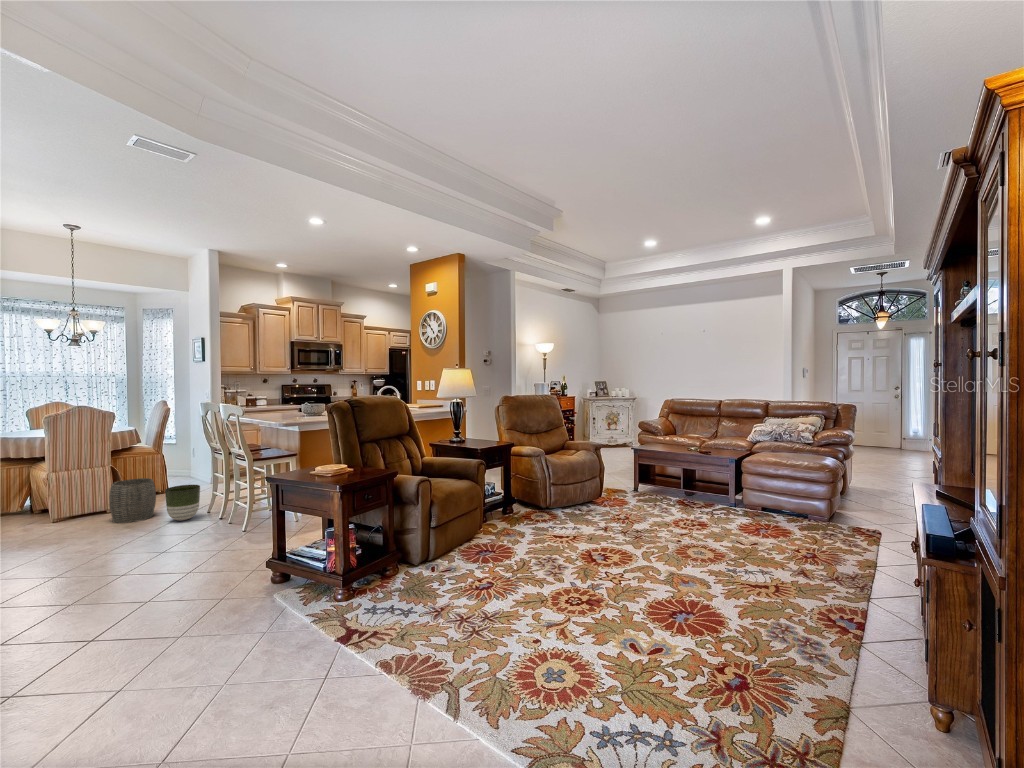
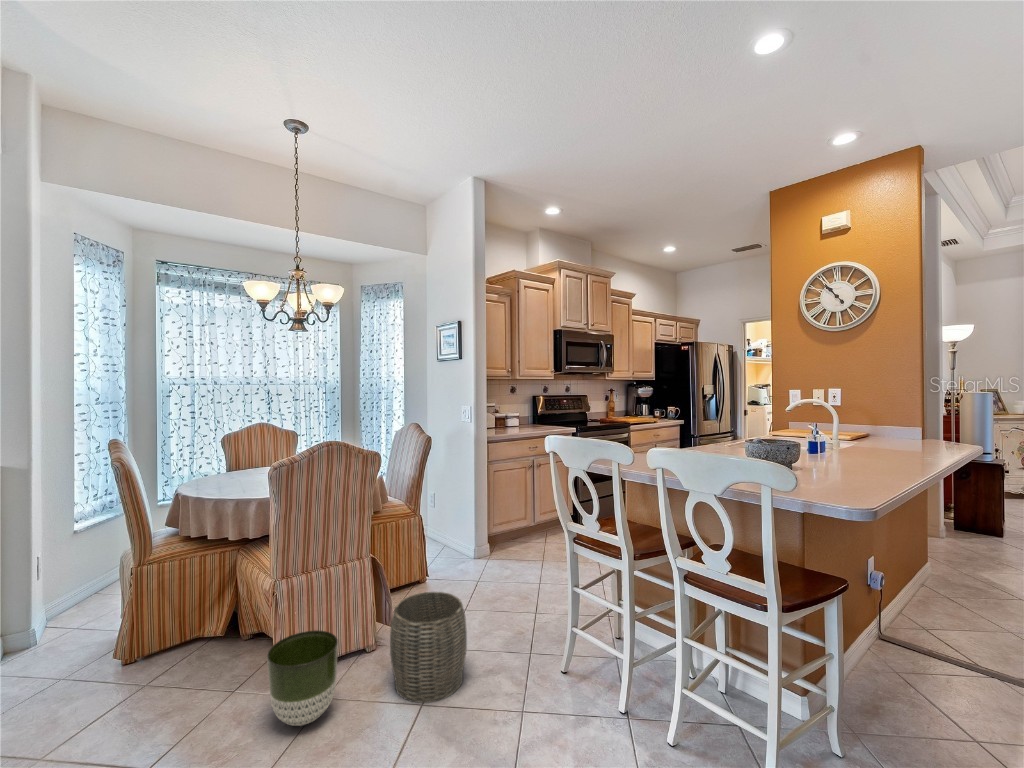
planter: present [165,485,200,521] -> present [267,630,338,726]

